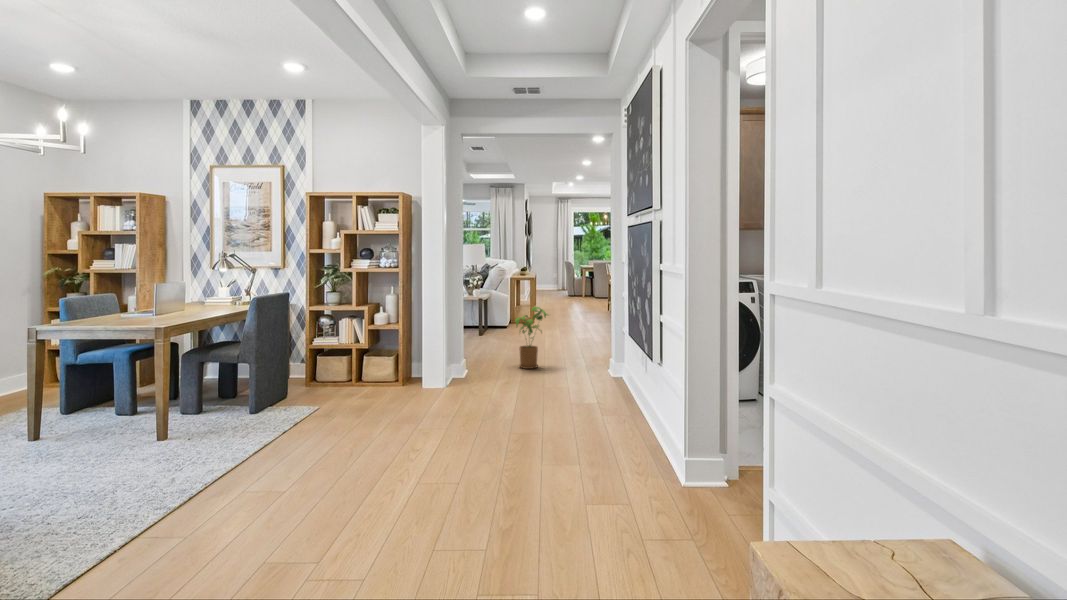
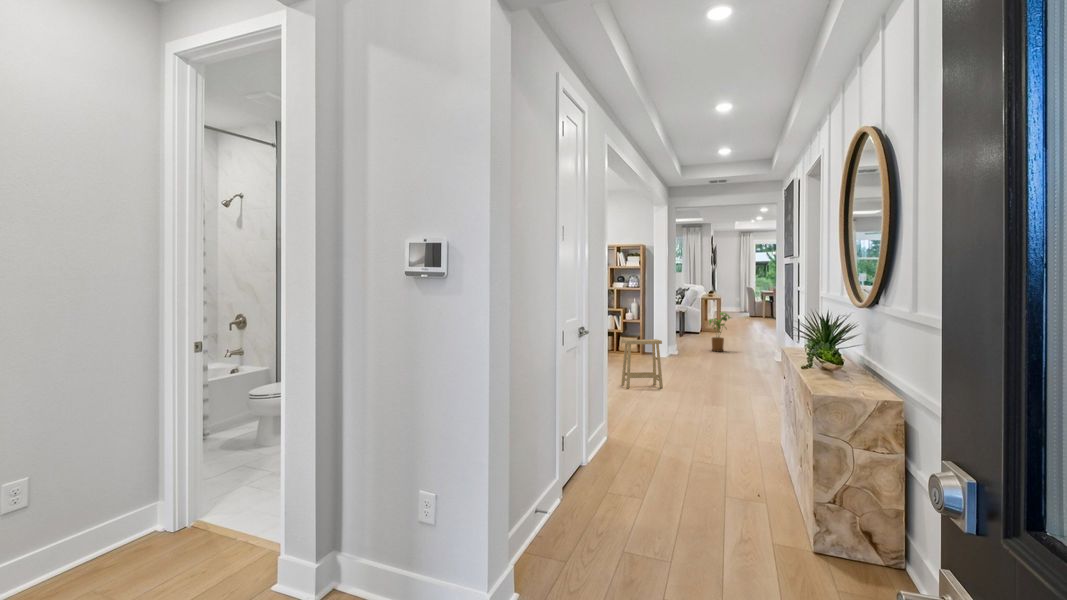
footstool: none [258,418,374,581] -> present [621,339,663,388]

